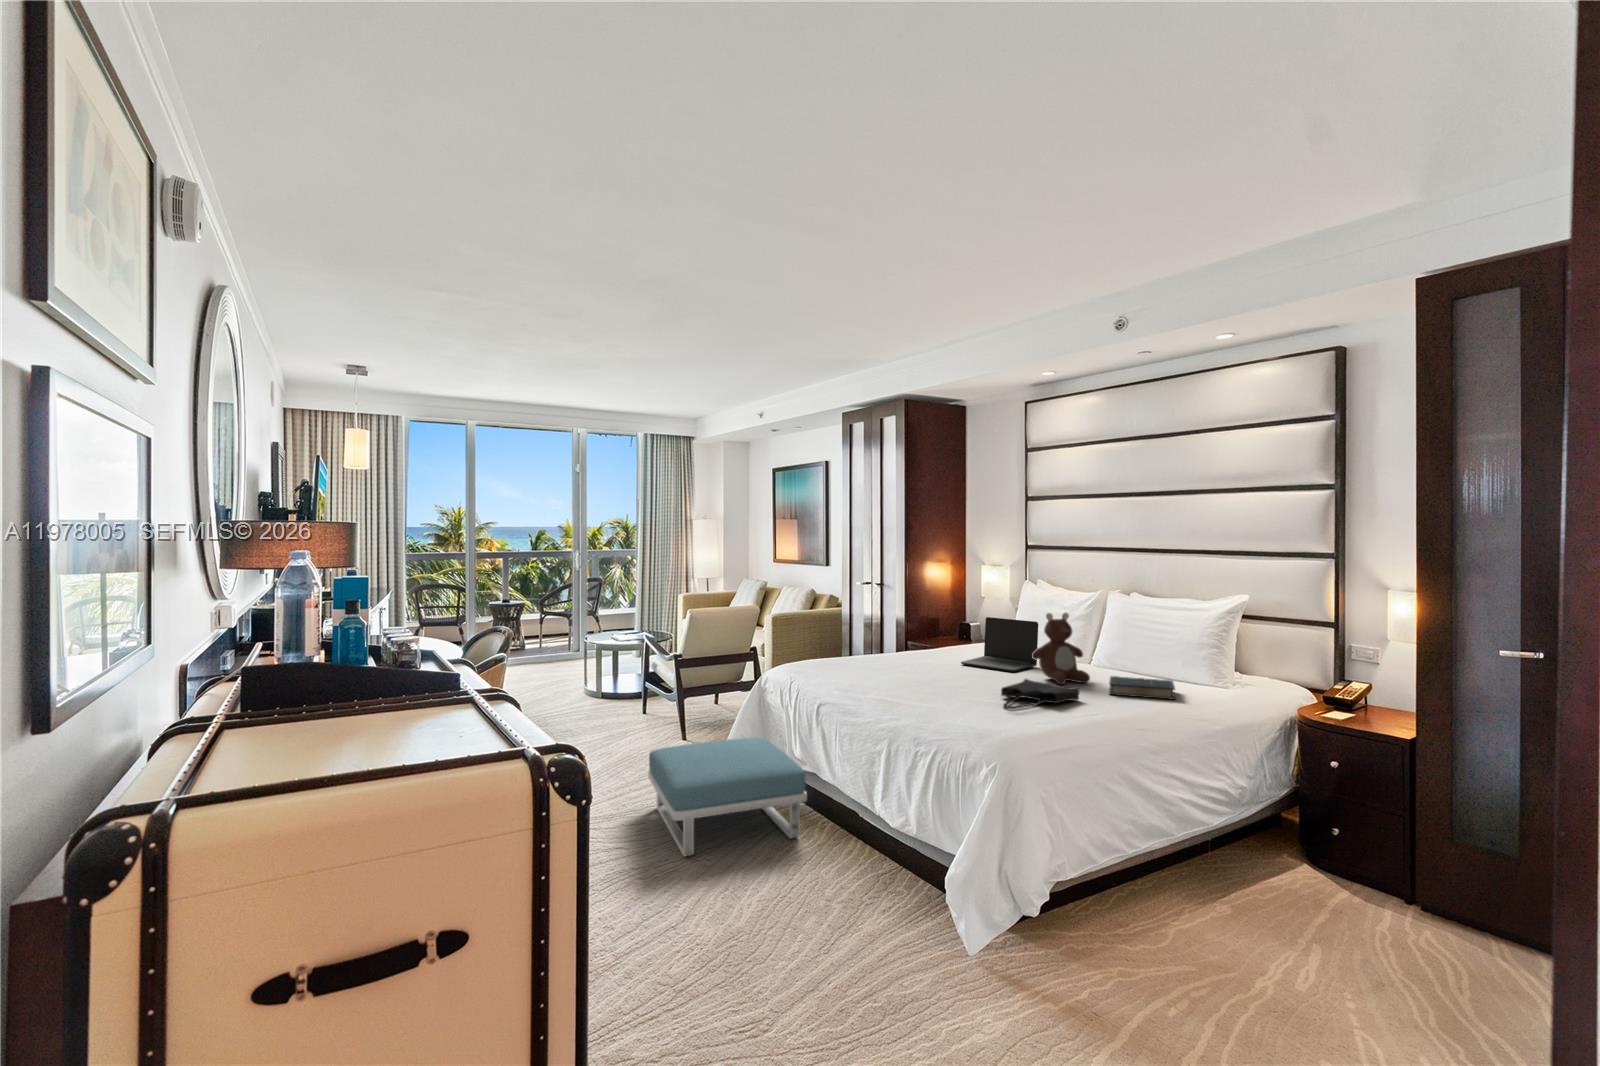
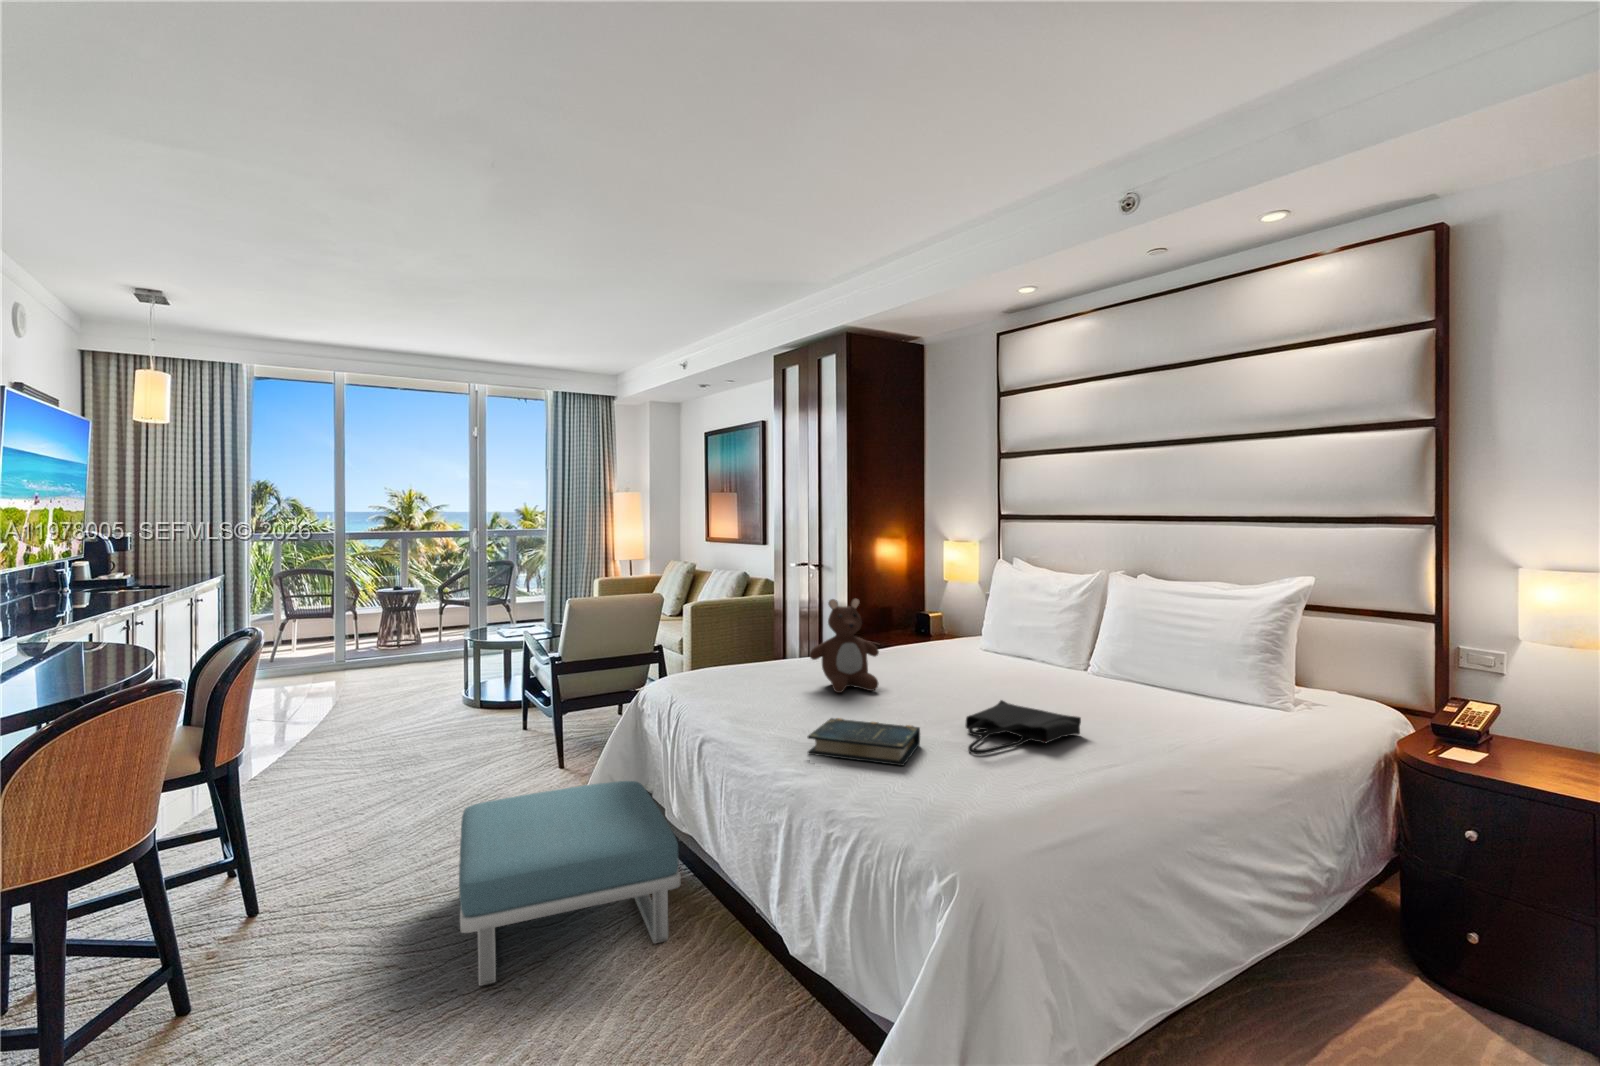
teddy bear: present [1032,612,1090,684] -> present [810,598,879,693]
laptop: present [961,617,1038,672] -> none [914,608,1017,684]
book: present [1109,676,1175,700] -> present [808,718,920,766]

